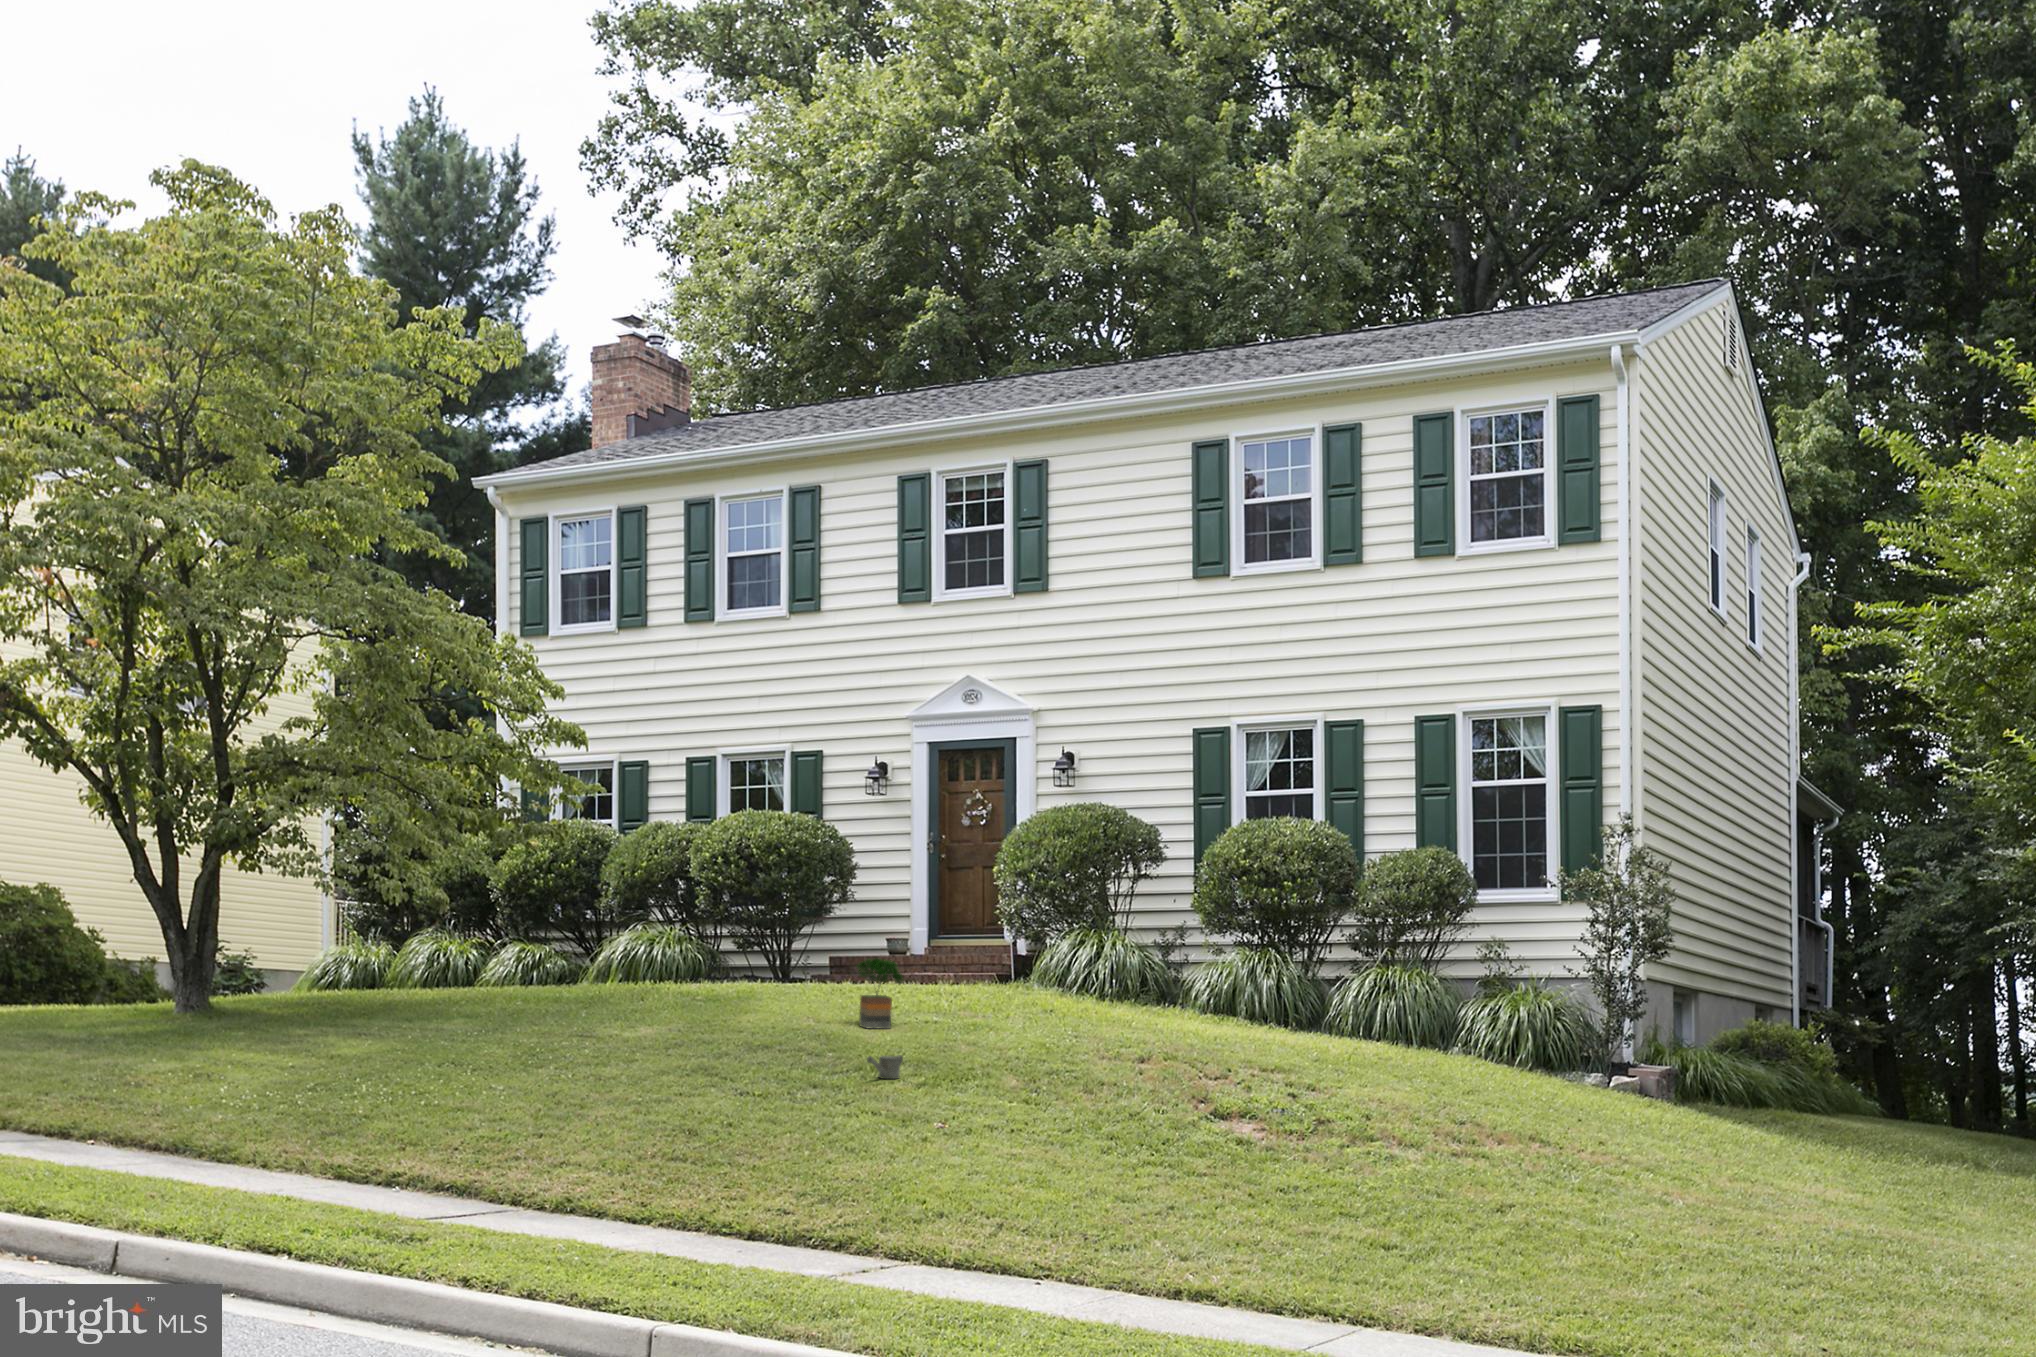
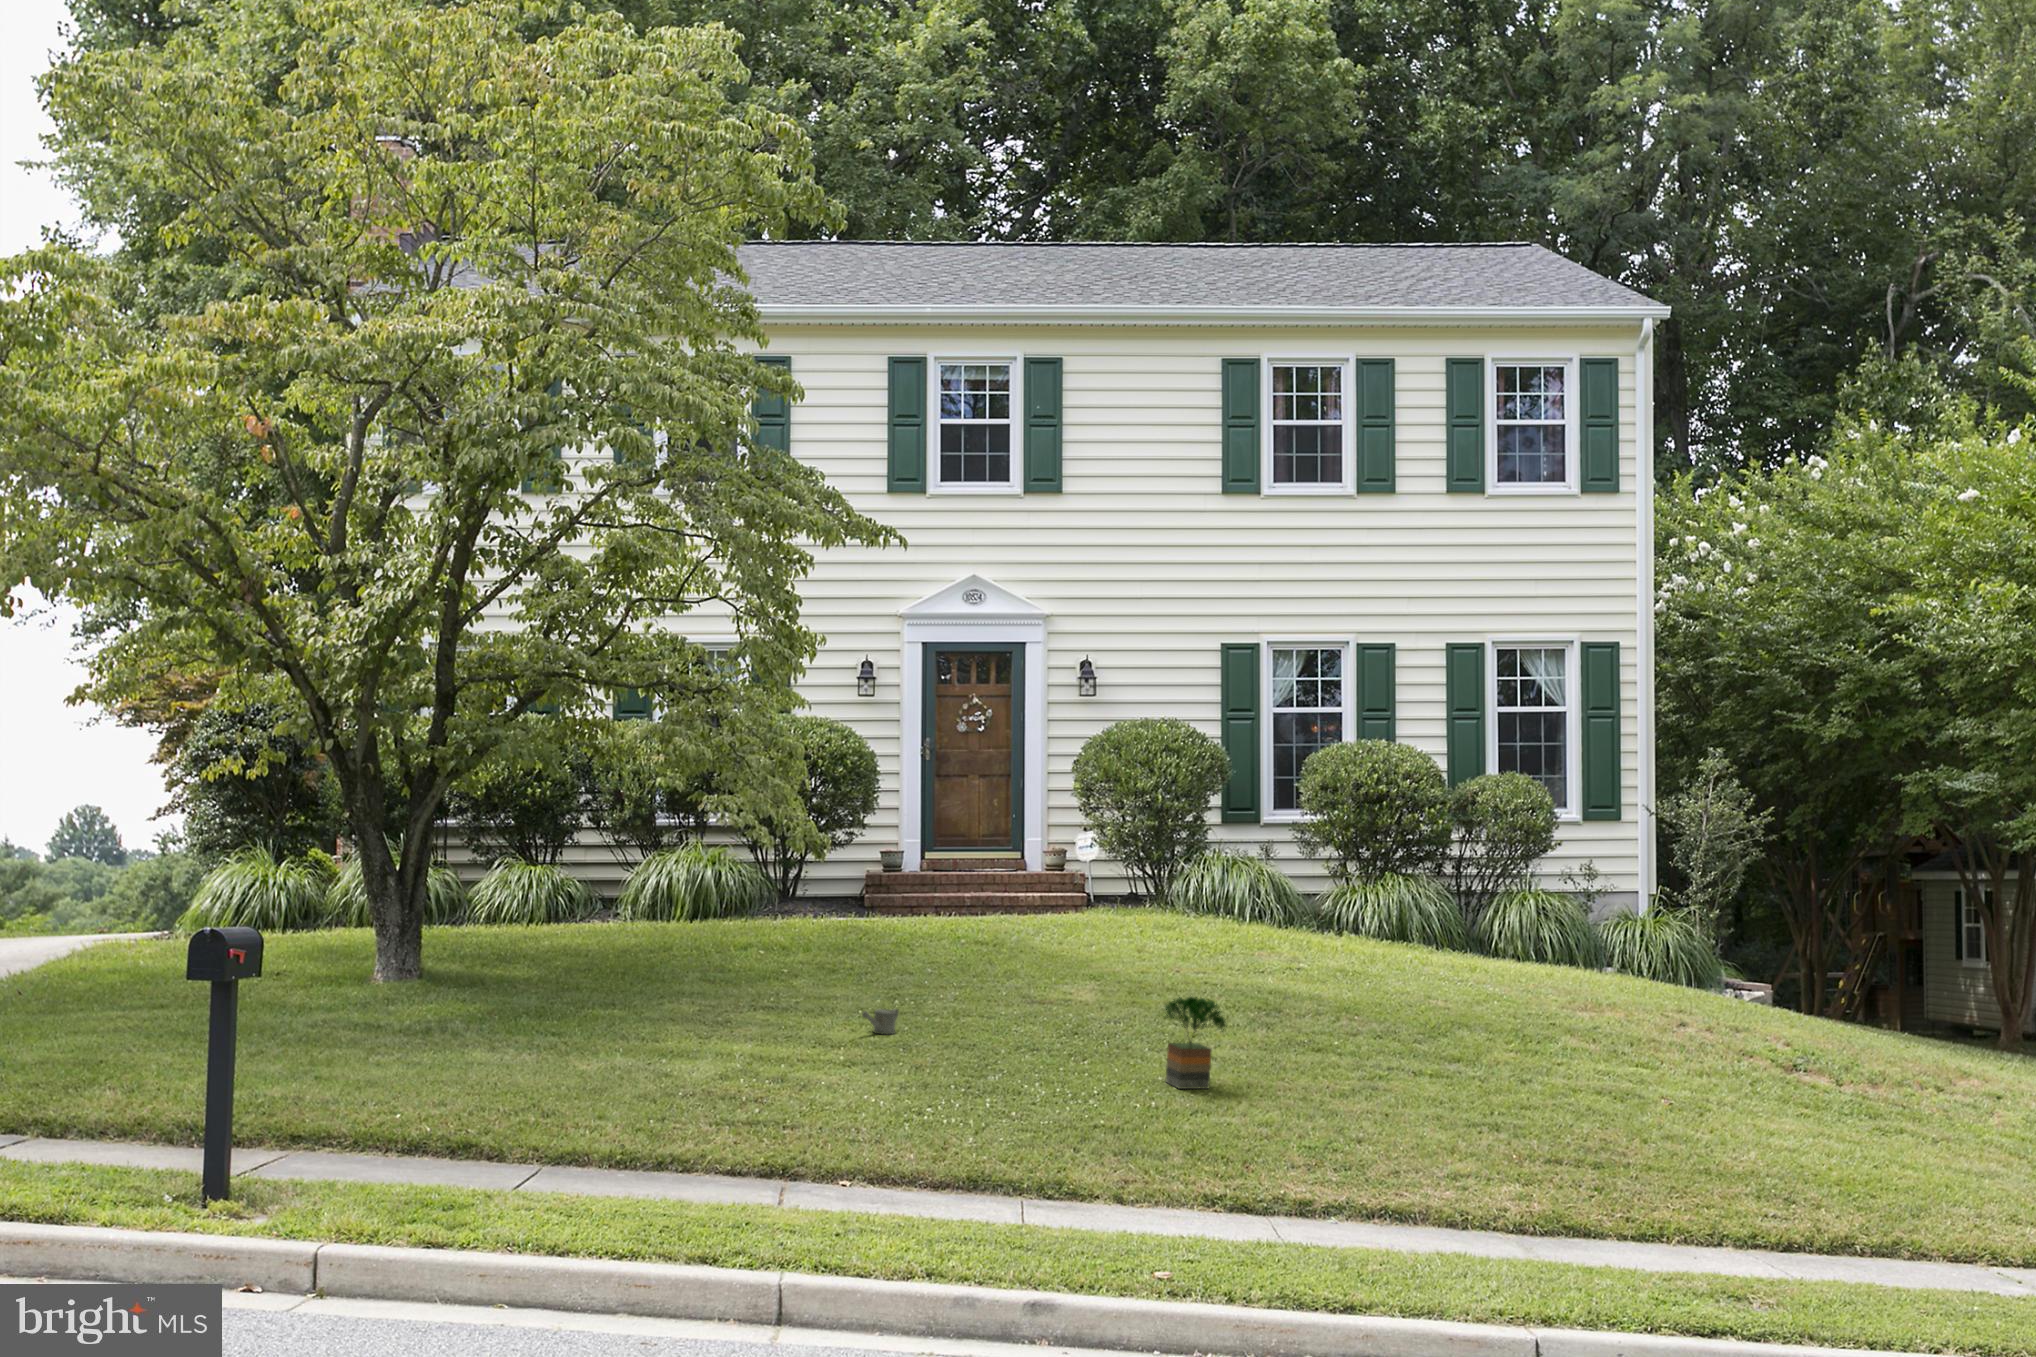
potted tree: present [857,959,903,1029] -> present [1165,996,1227,1089]

